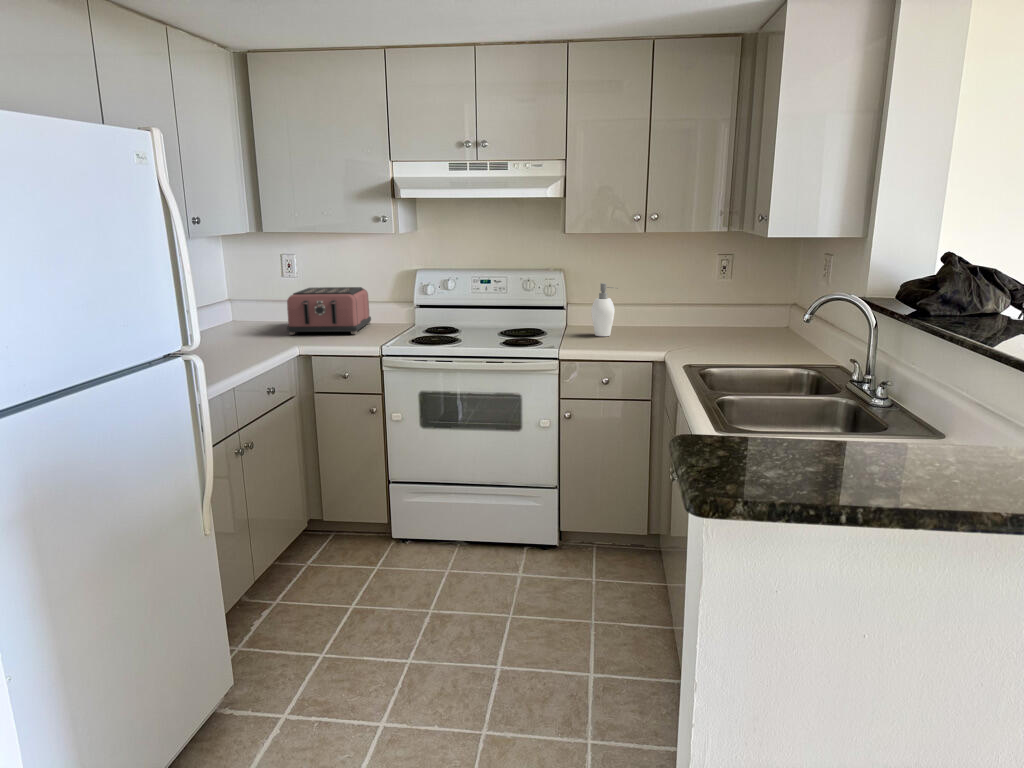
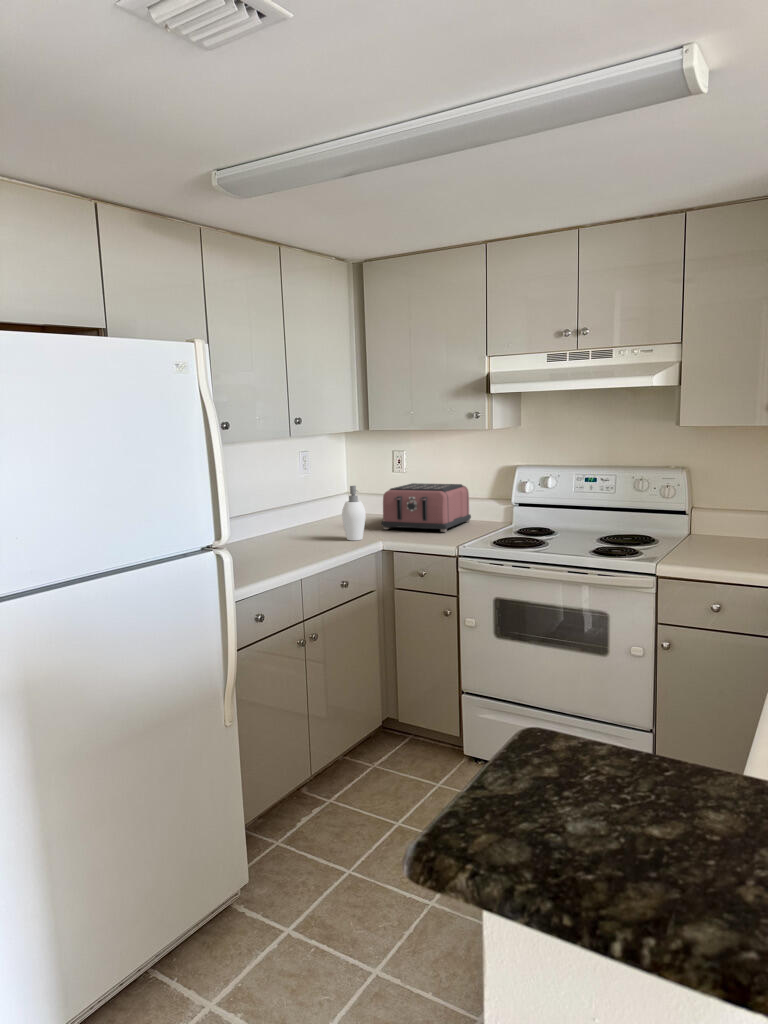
soap dispenser: present [591,283,618,336] -> present [342,486,366,540]

